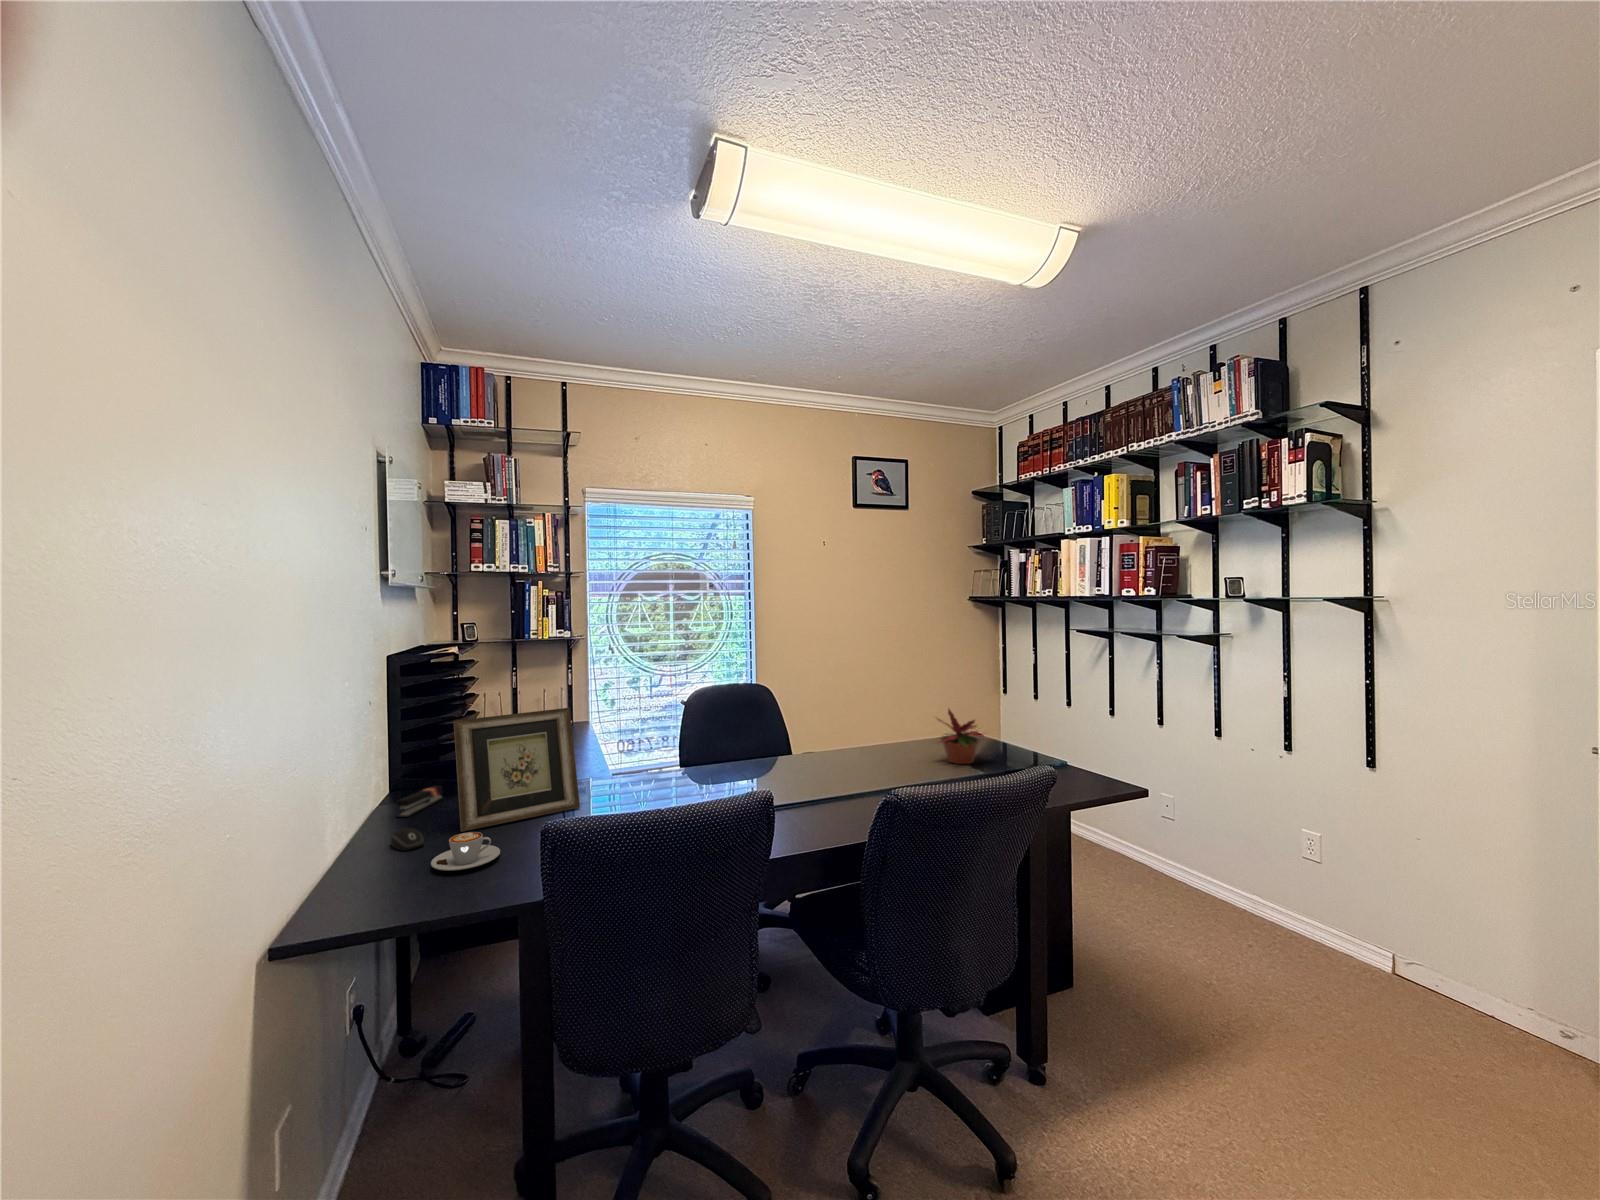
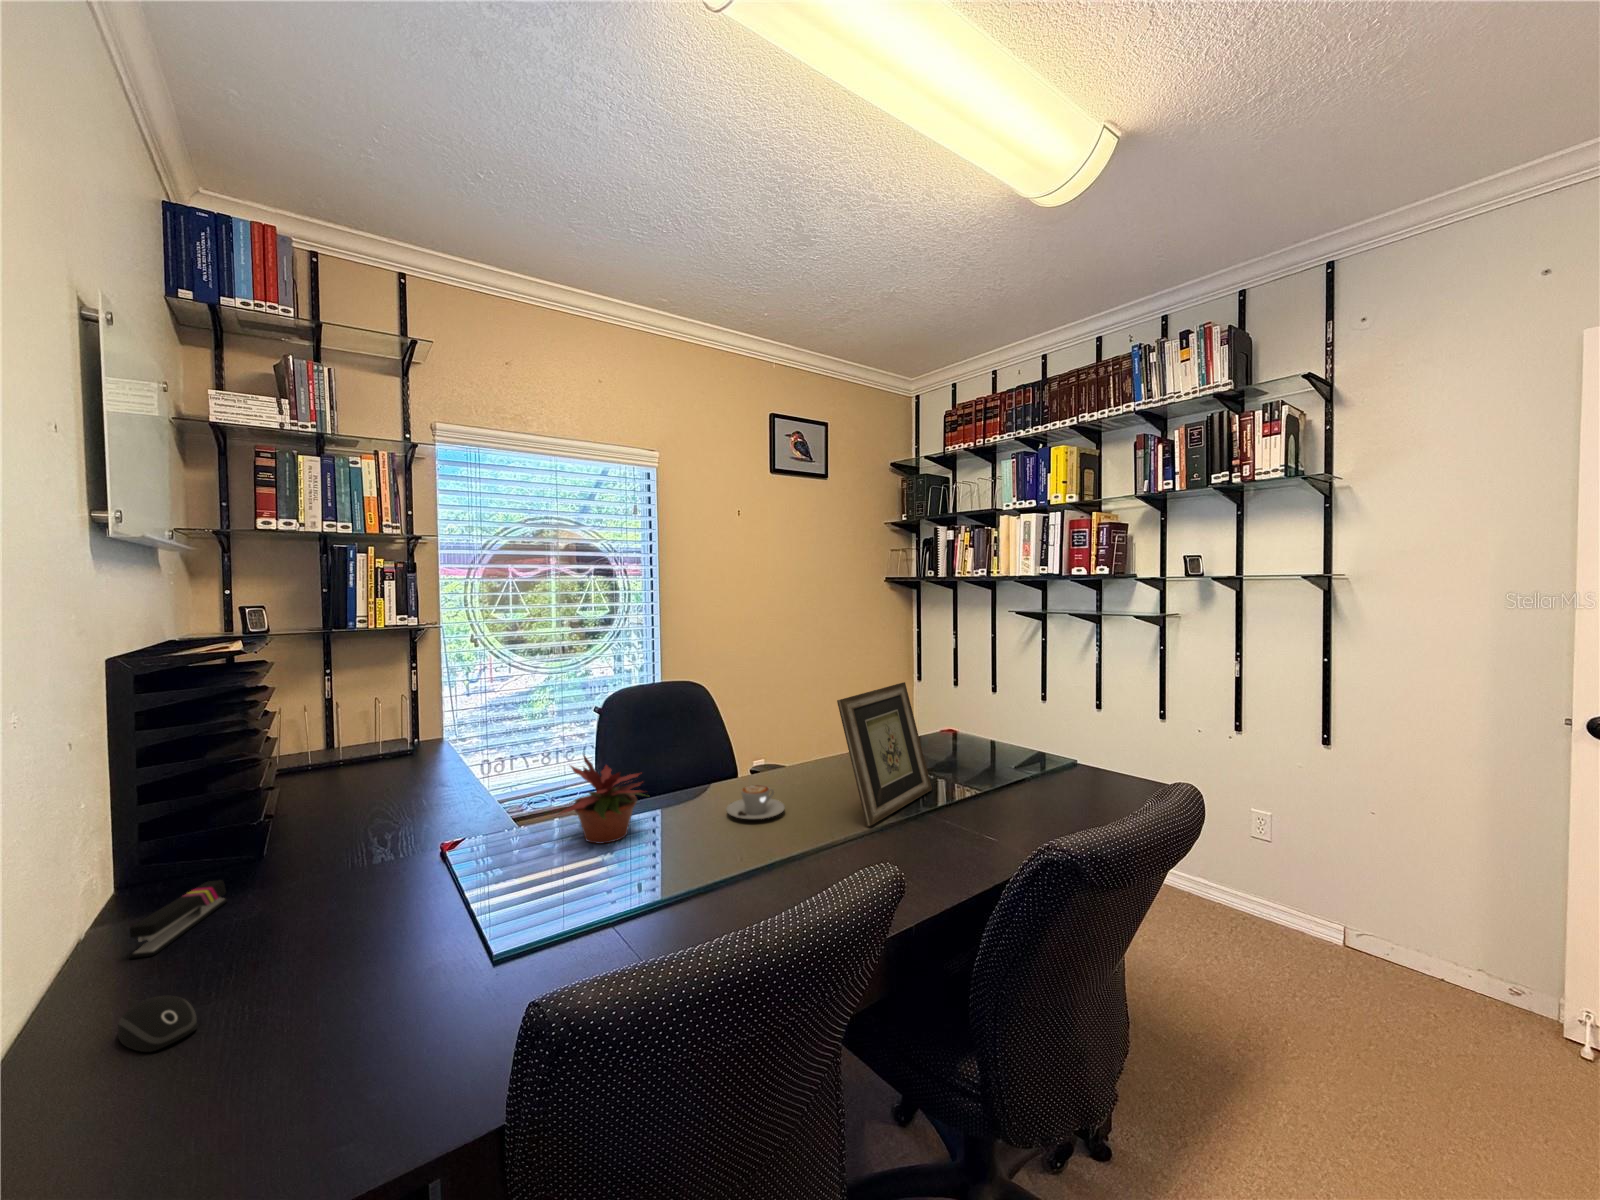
picture frame: present [453,708,580,832] -> present [837,682,932,826]
potted plant: present [938,709,980,764] -> present [559,756,645,843]
coffee cup: present [431,832,500,870] -> present [726,785,785,819]

